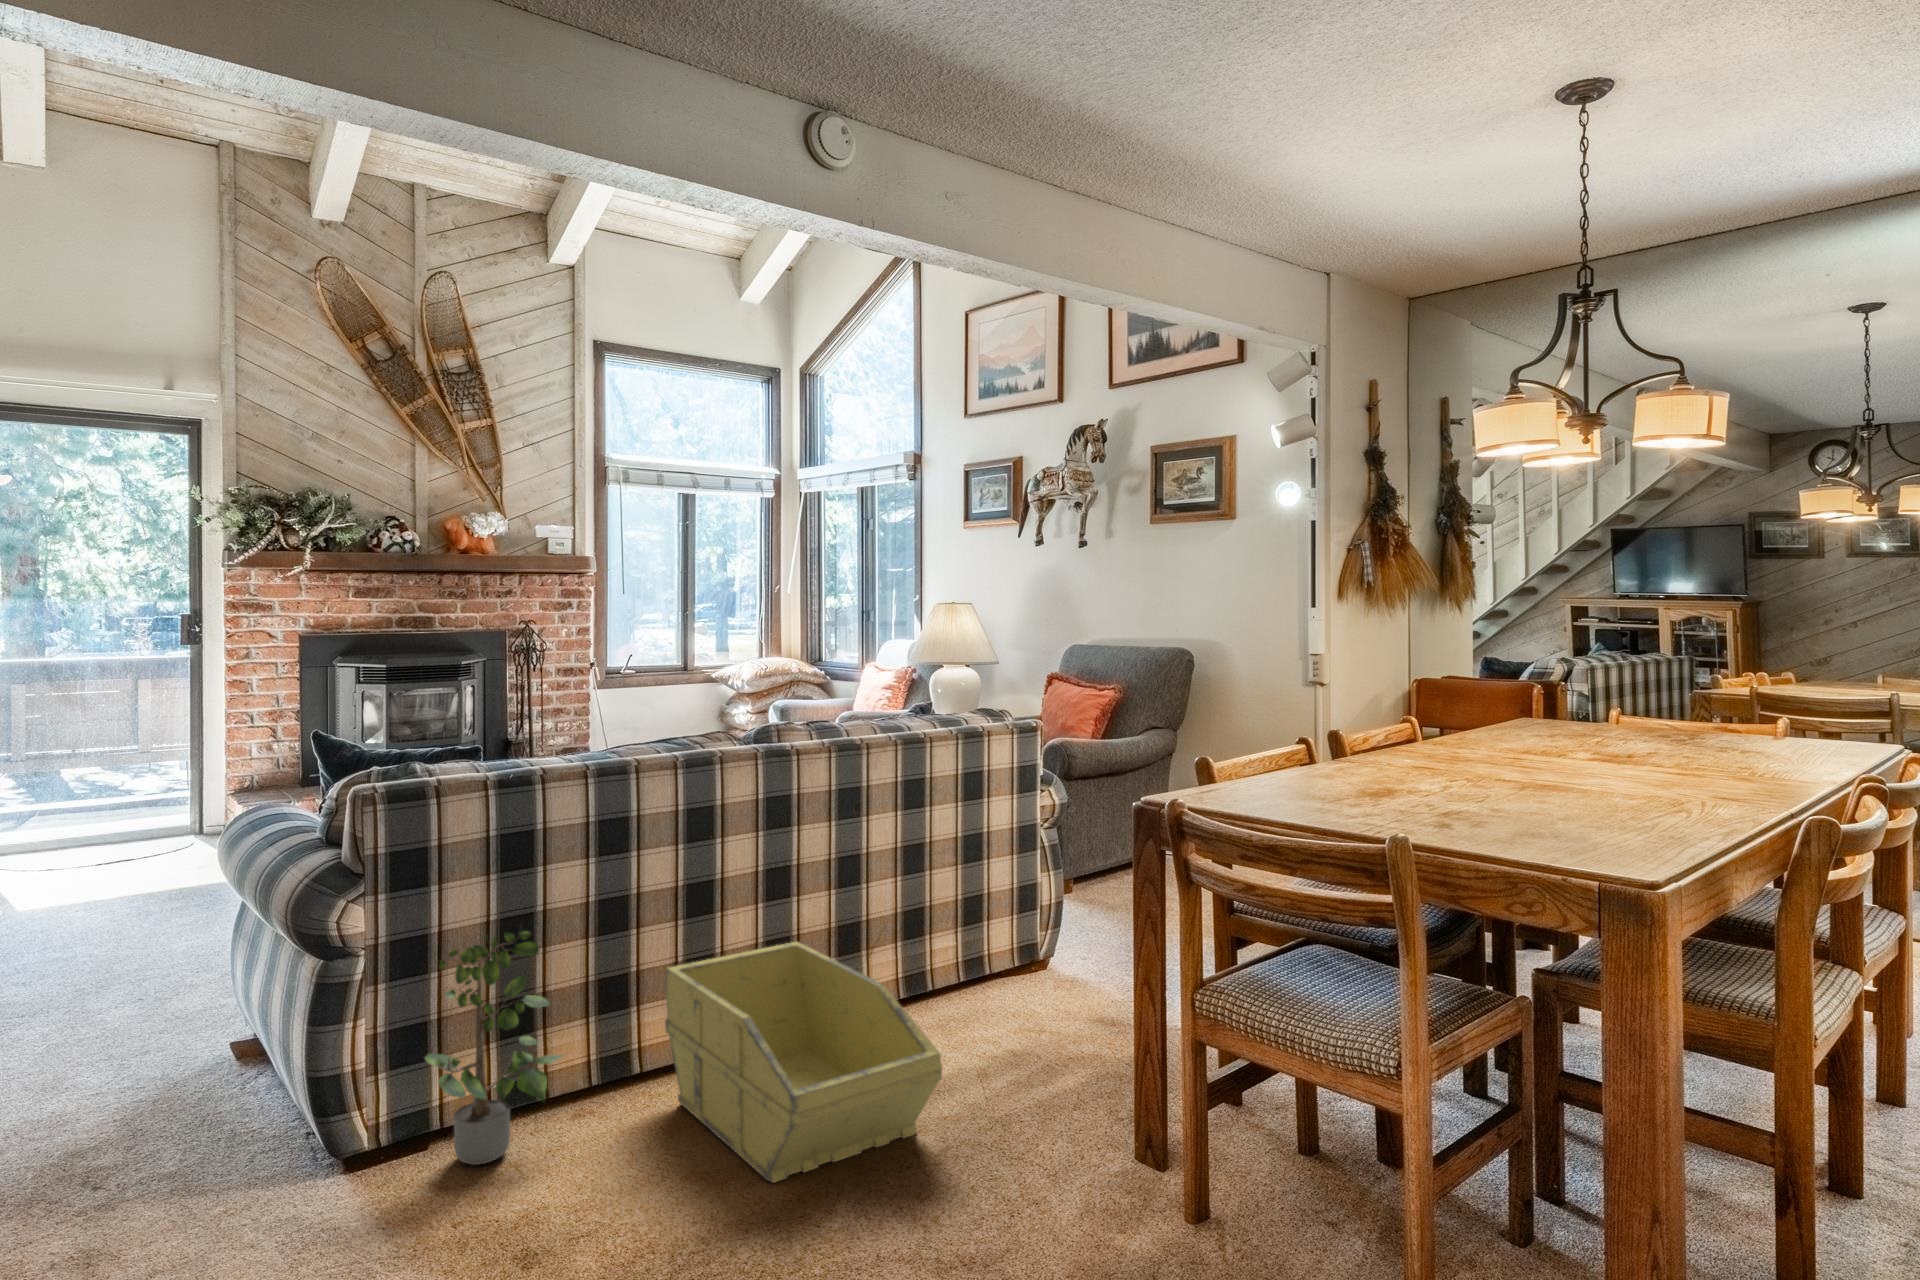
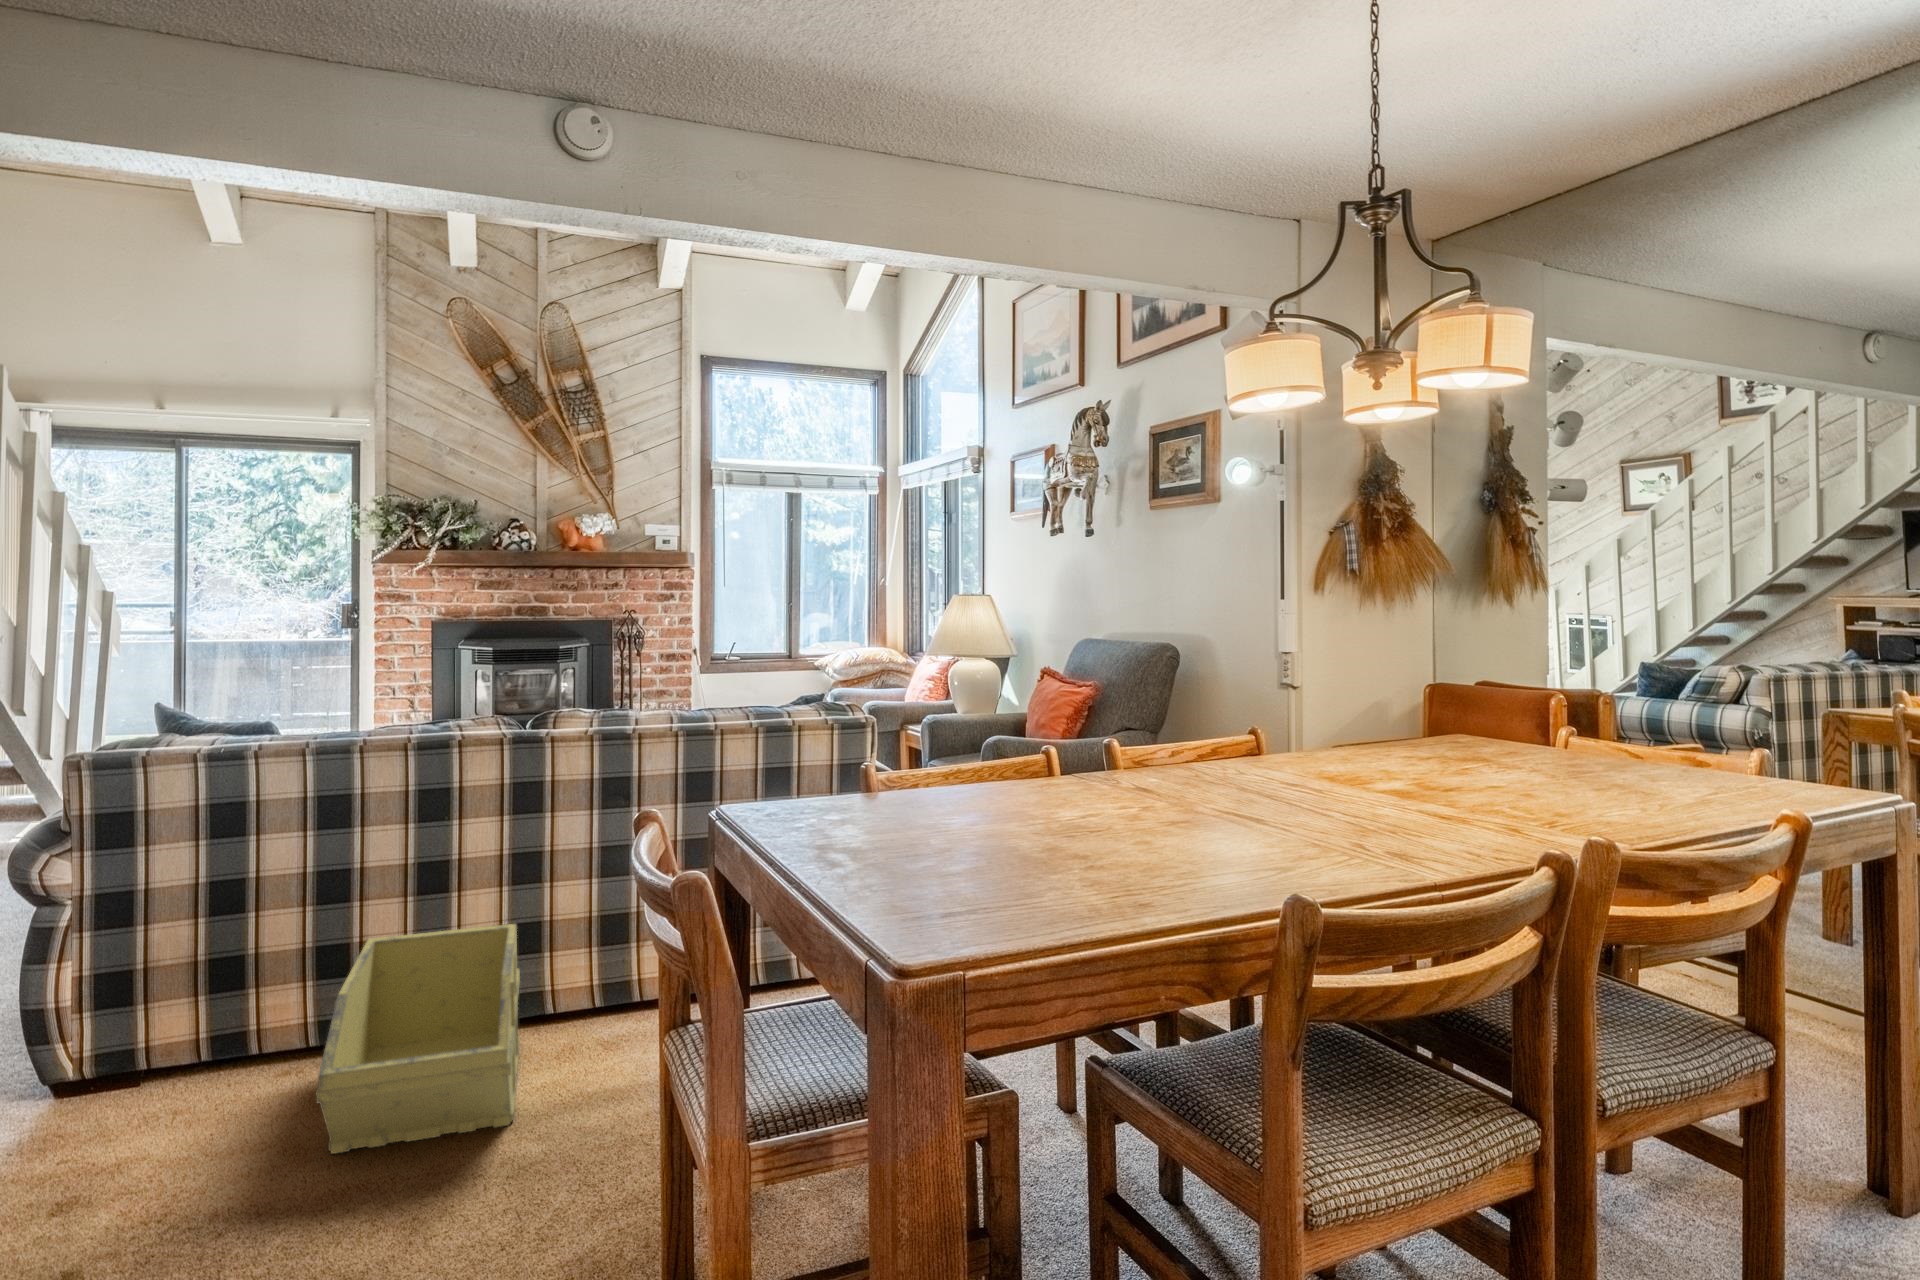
potted plant: present [425,931,563,1165] -> none [99,889,250,1099]

